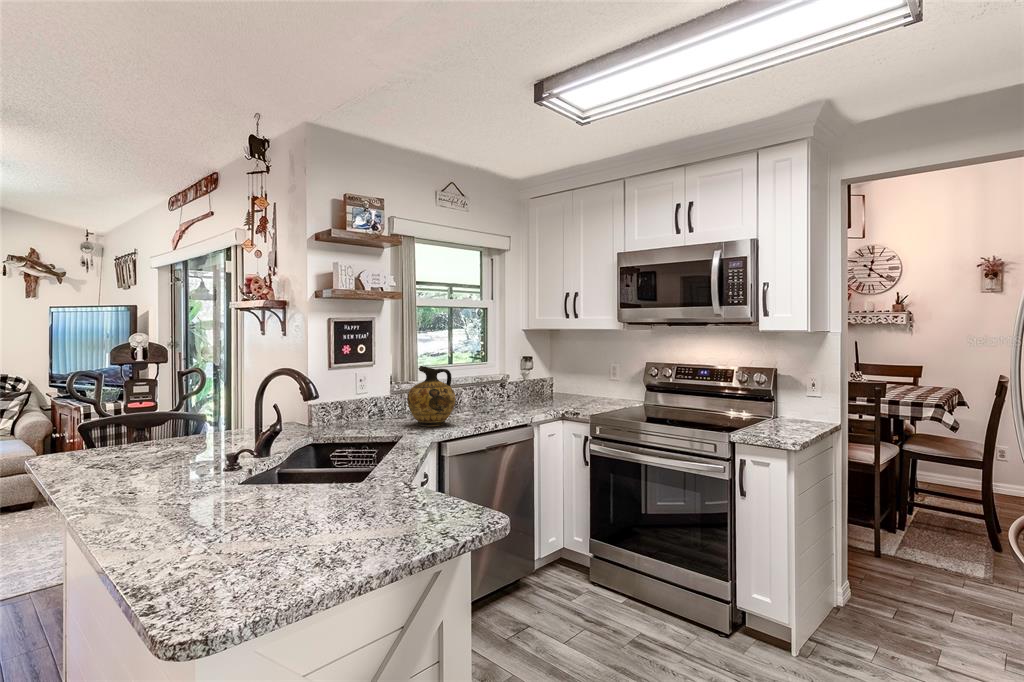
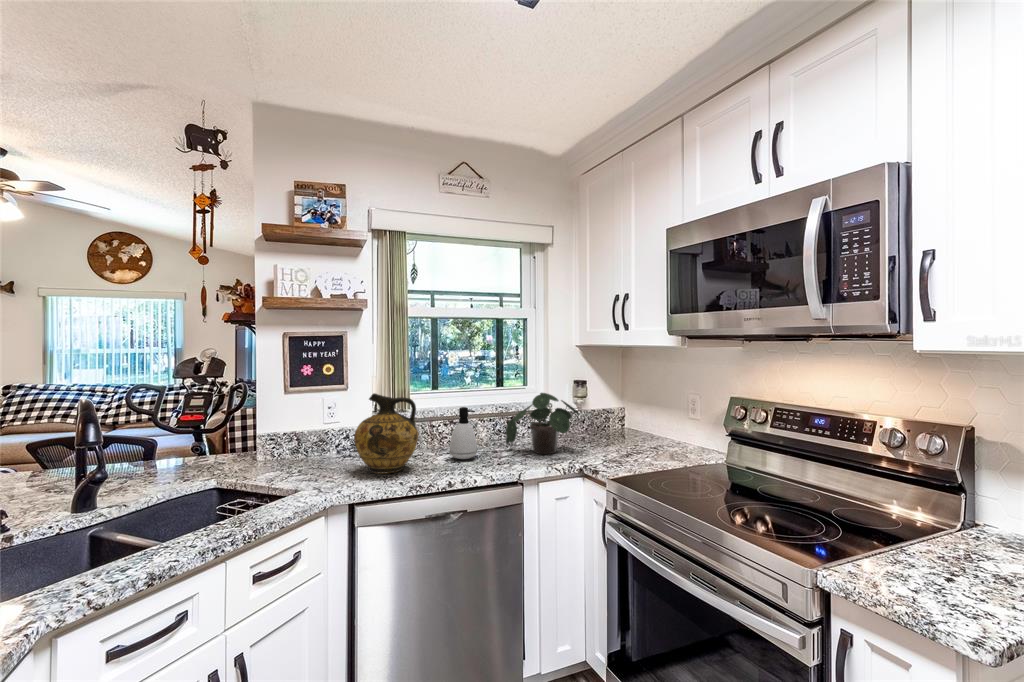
potted plant: none [494,365,549,411] -> present [506,393,579,454]
soap dispenser: none [463,377,484,416] -> present [450,407,477,459]

